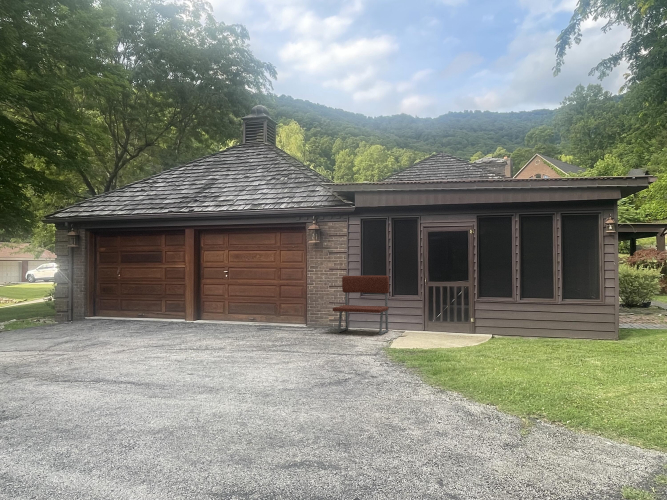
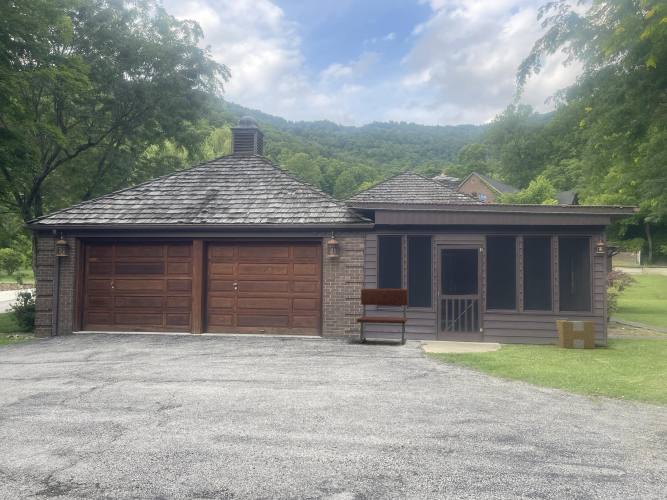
cardboard box: none [551,308,597,344] -> present [552,320,595,349]

